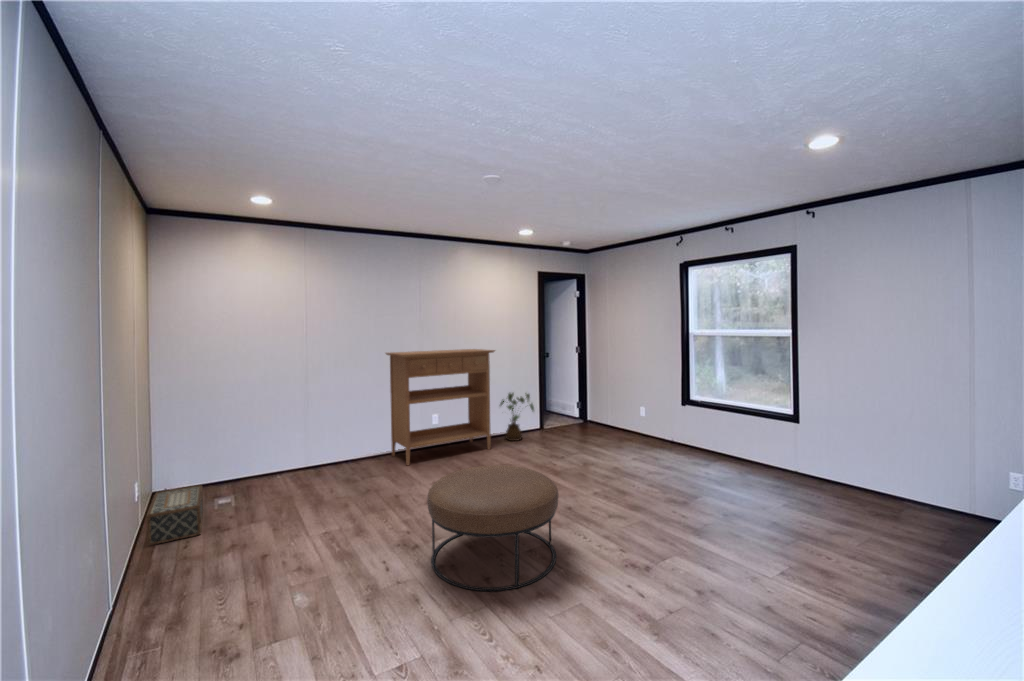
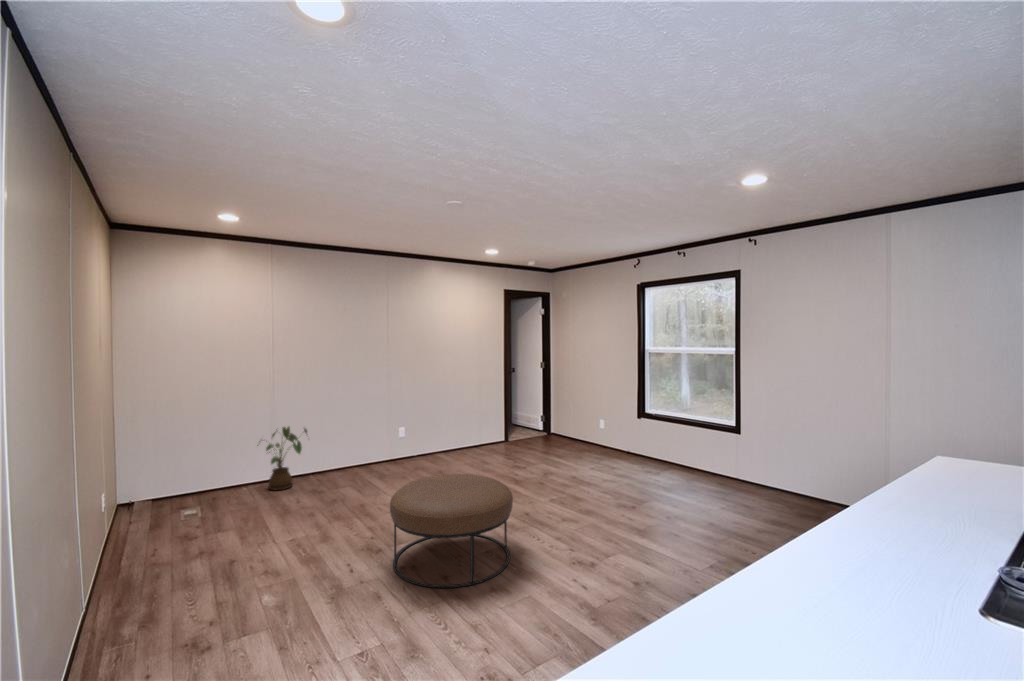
console table: present [386,349,495,465] -> none [351,363,461,477]
house plant: present [500,393,534,441] -> present [259,427,307,490]
woven basket: present [146,485,203,546] -> none [111,496,166,556]

